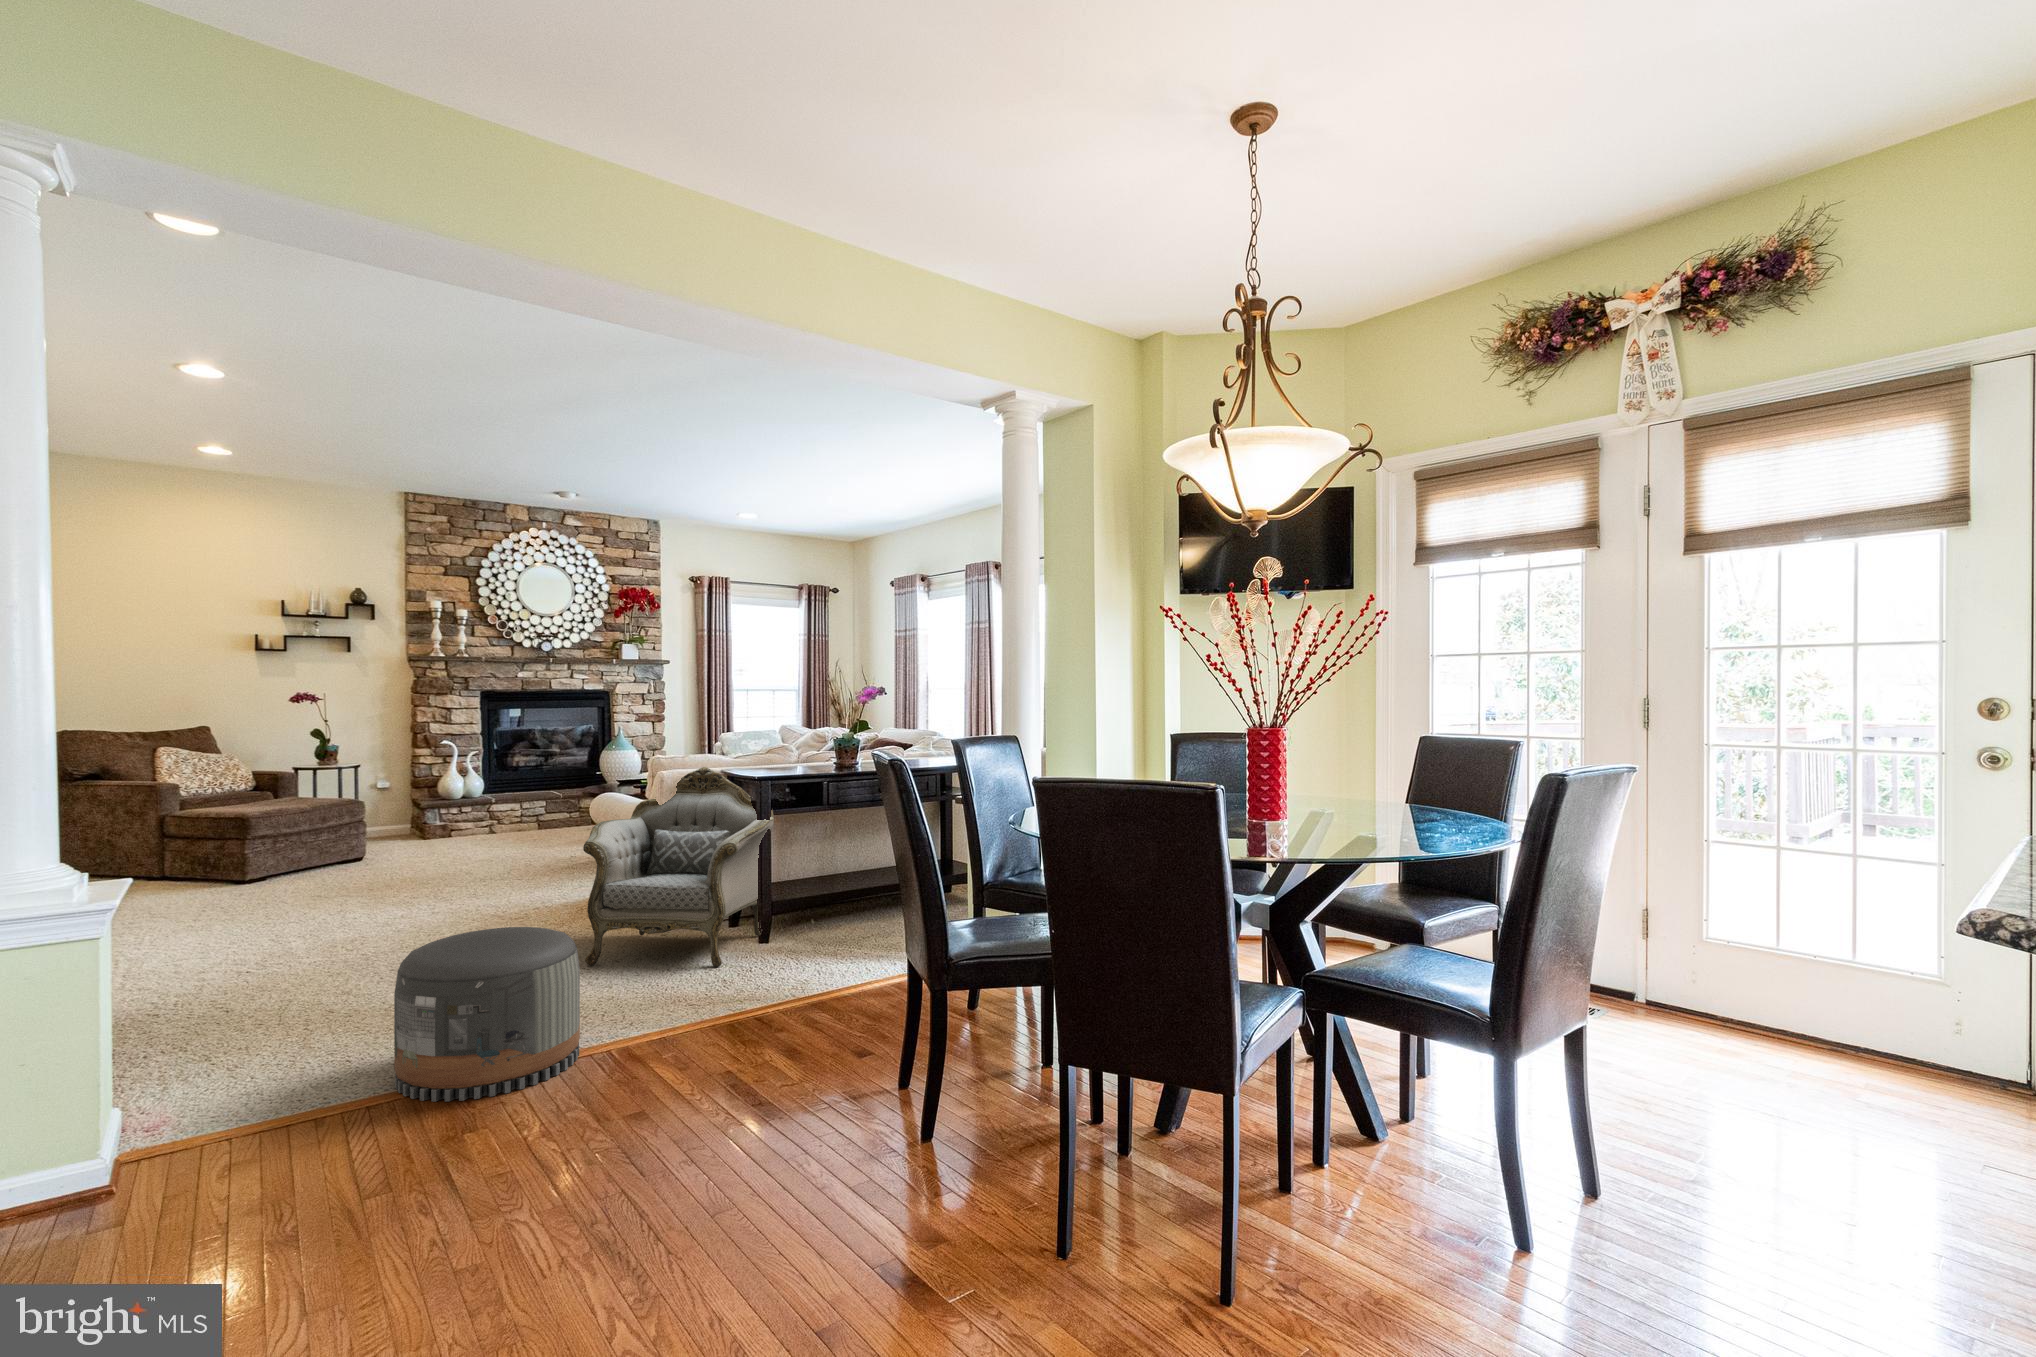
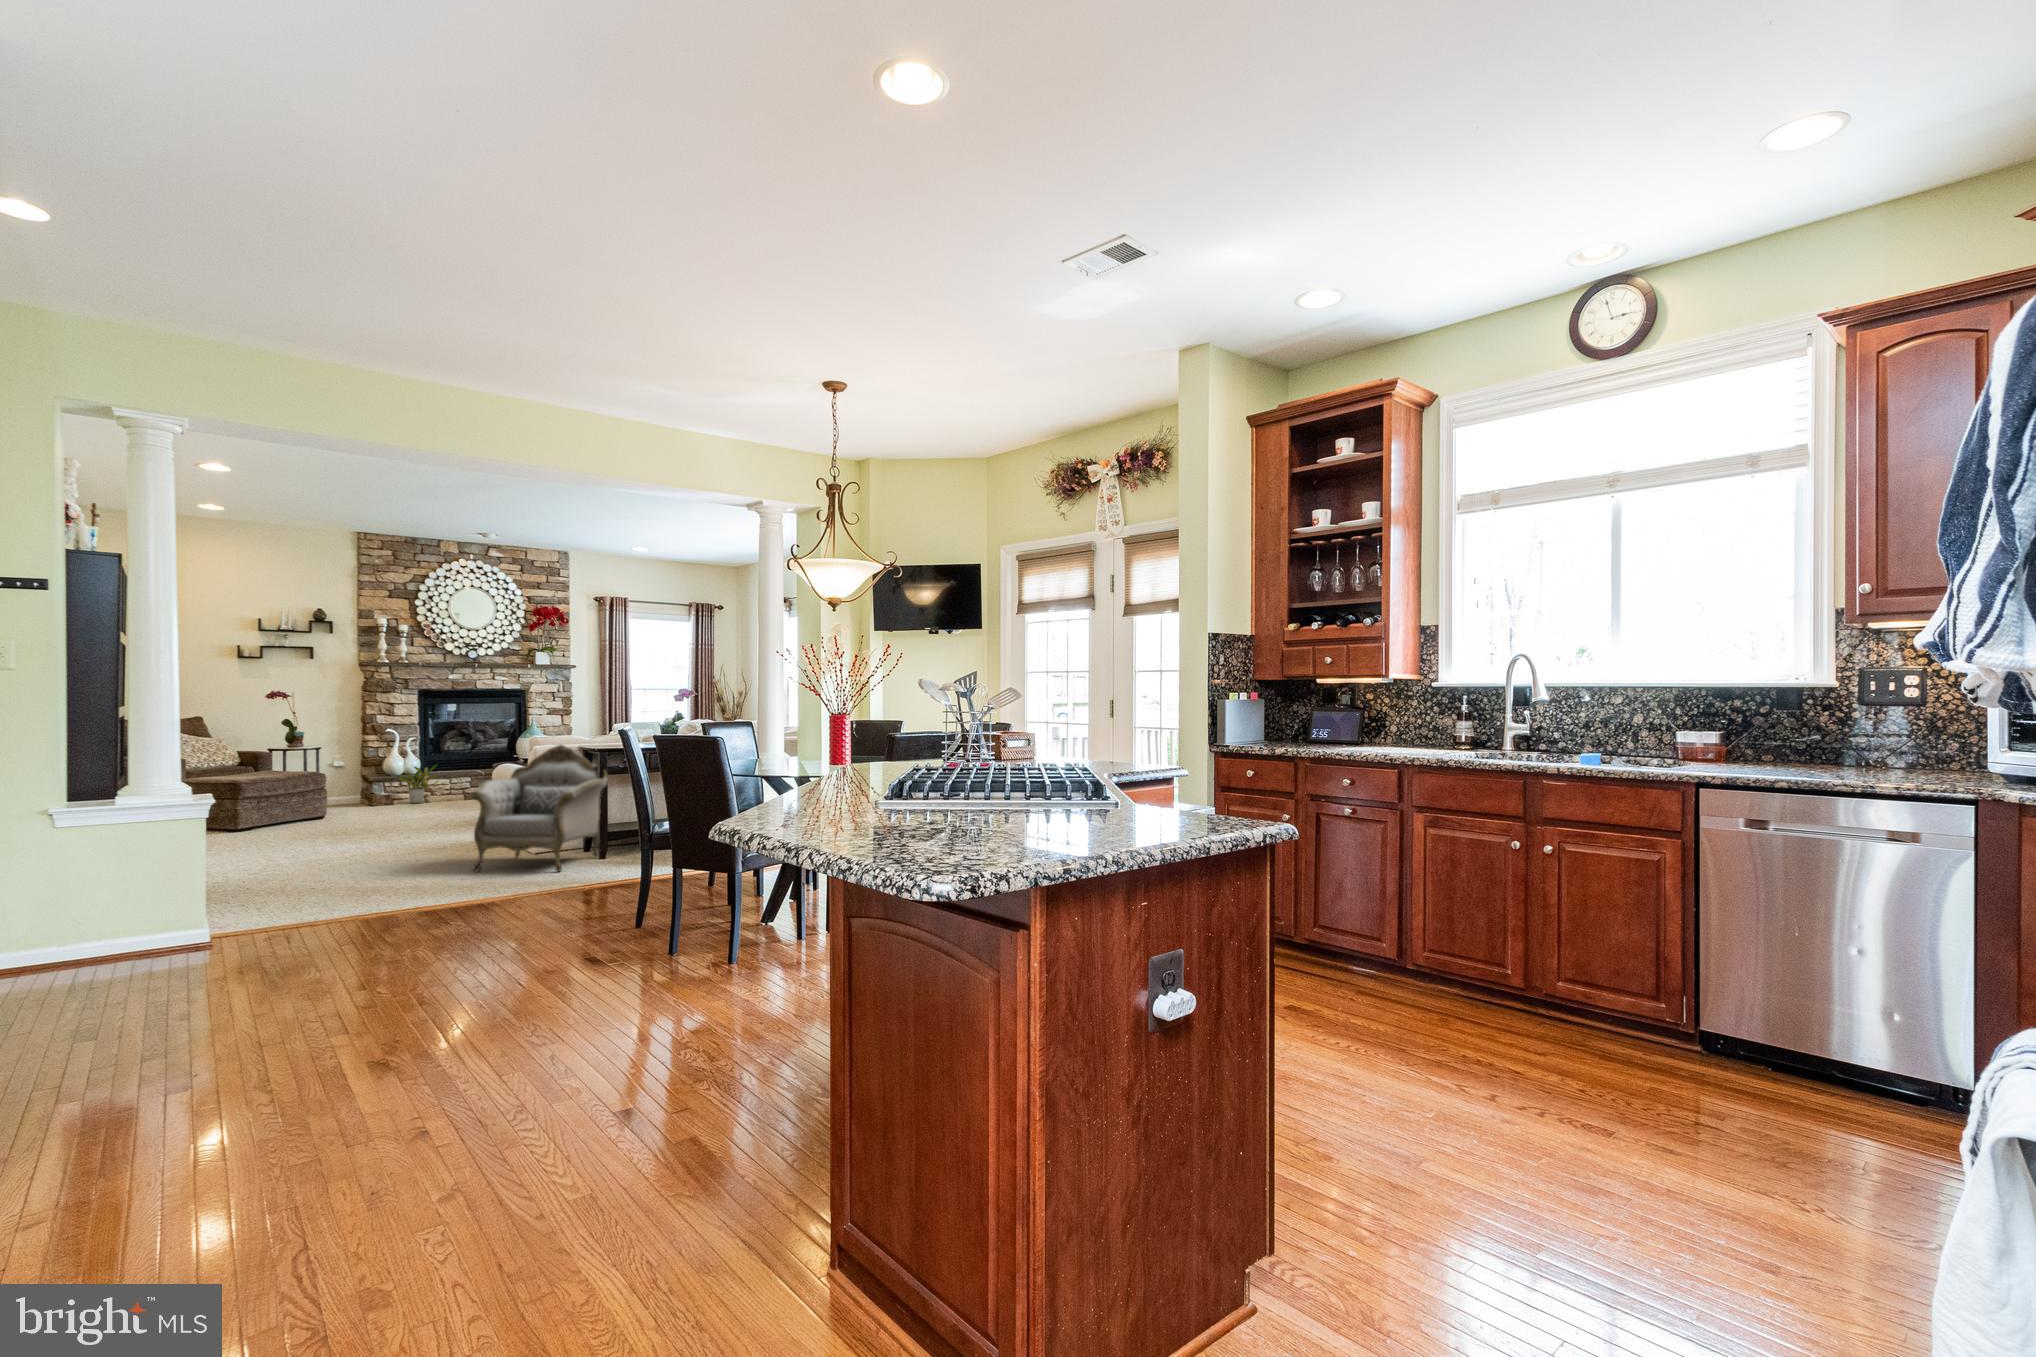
potted plant: none [447,785,515,837] -> present [392,764,445,804]
pouf: present [394,927,580,1102] -> none [343,834,455,924]

